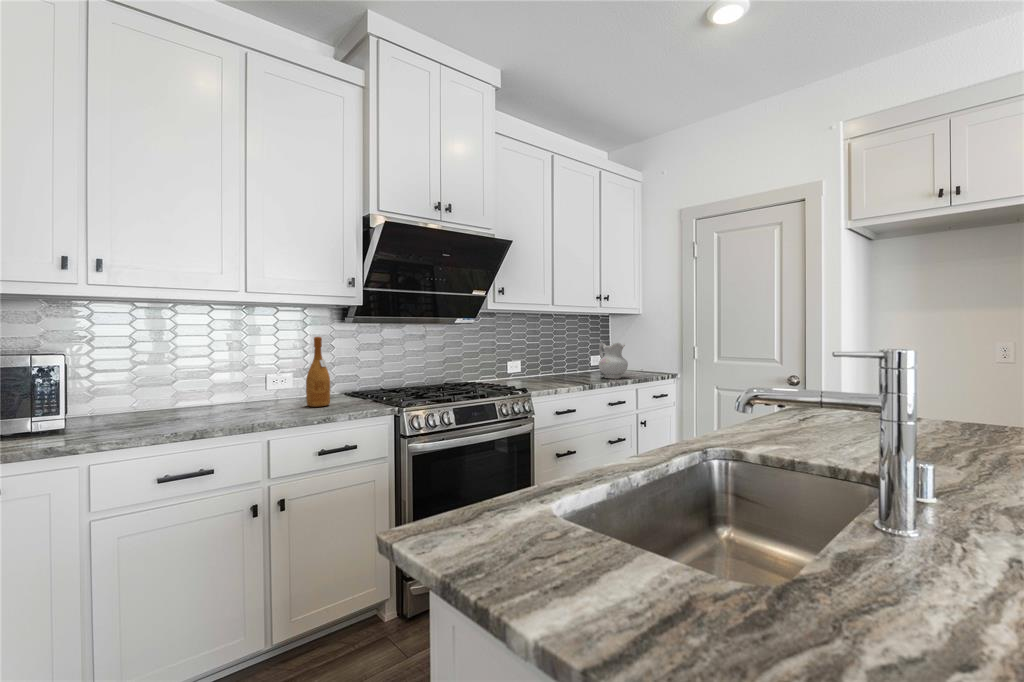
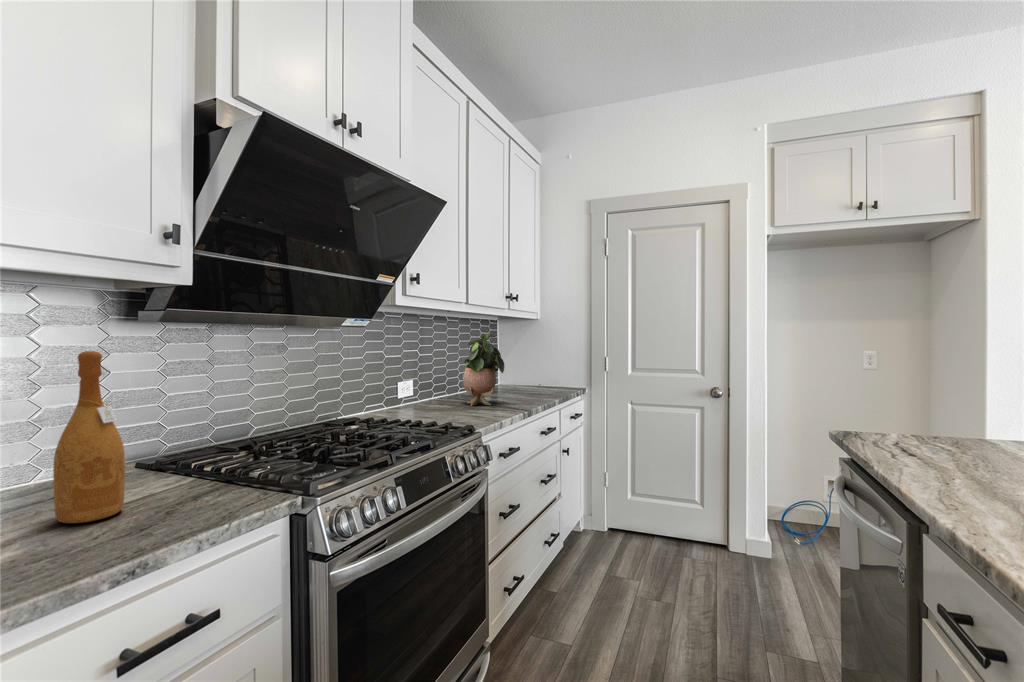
potted plant: none [553,326,583,380] -> present [463,333,504,406]
ceramic pitcher: present [599,341,628,379] -> none [510,352,548,399]

